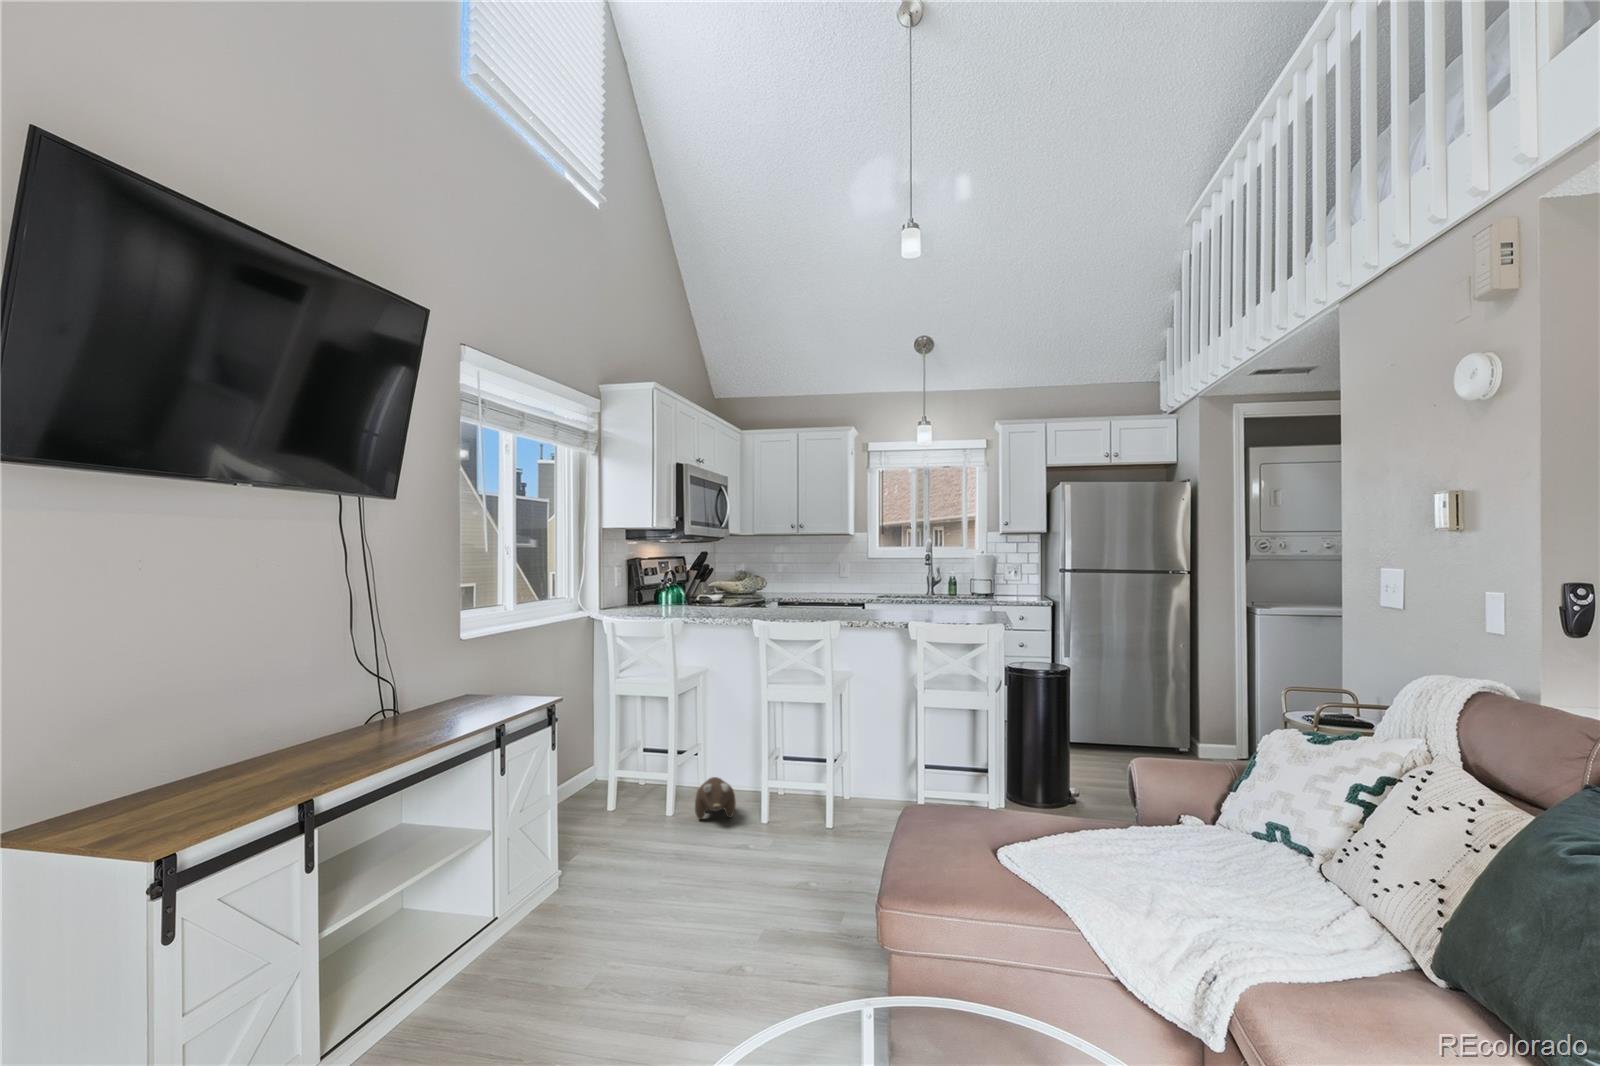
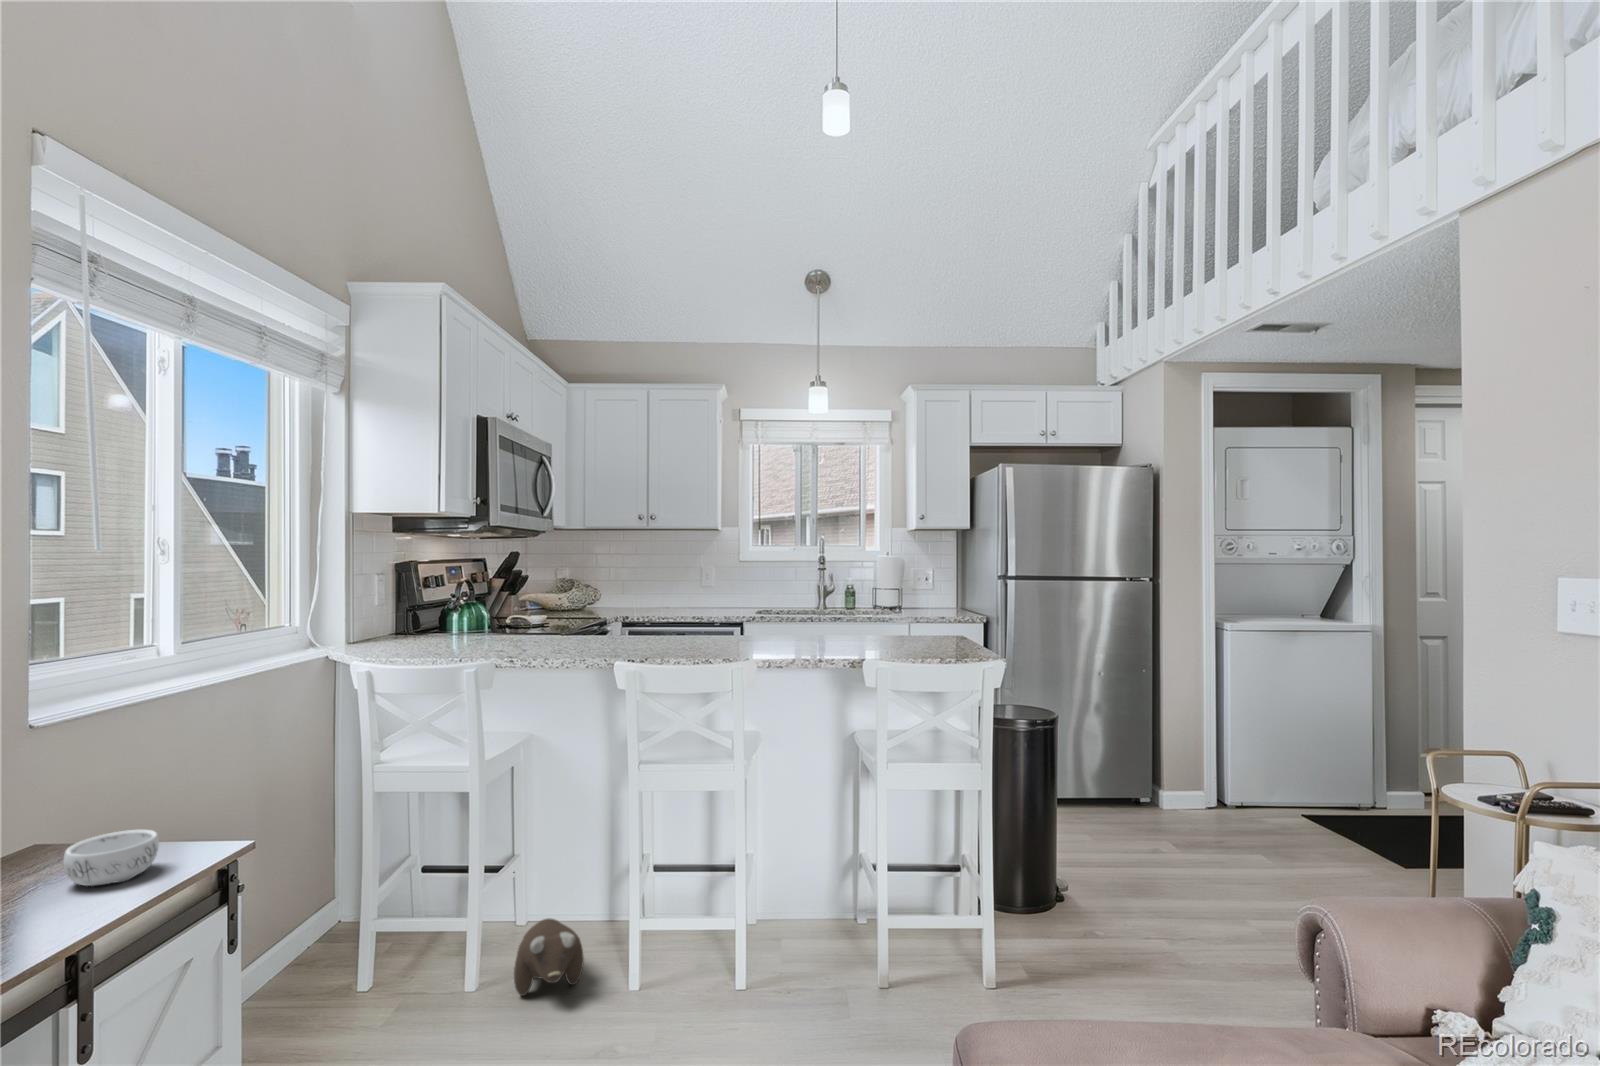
decorative bowl: none [487,686,524,708] -> present [63,830,159,886]

